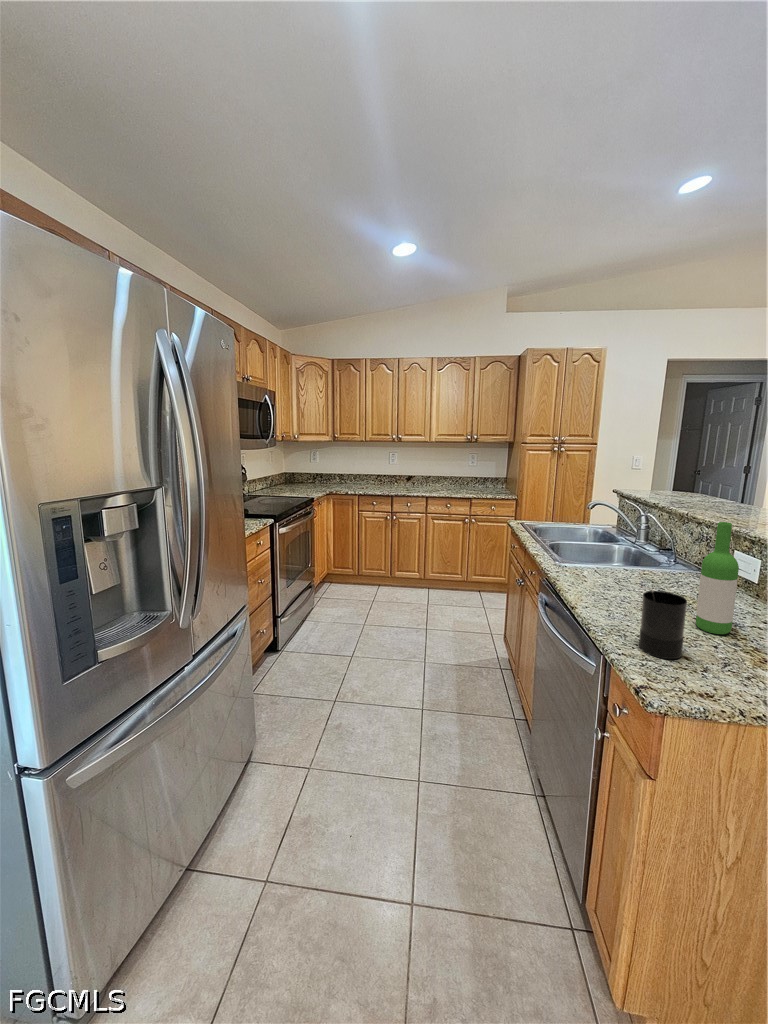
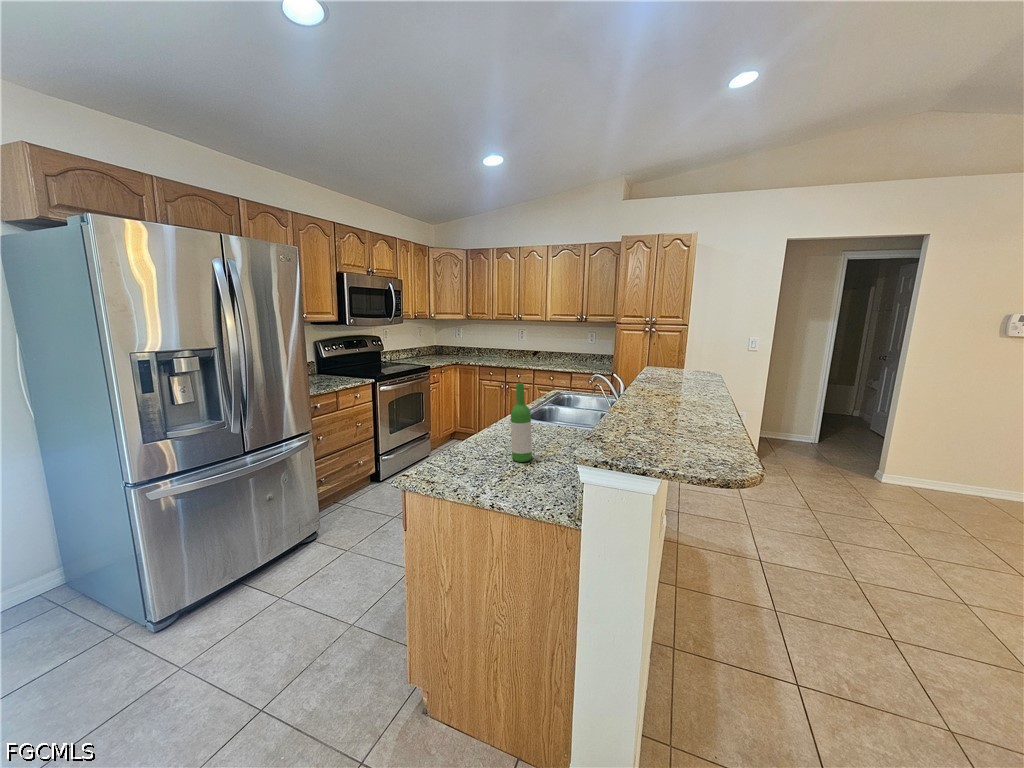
candle: present [639,586,687,659] -> none [443,421,468,467]

